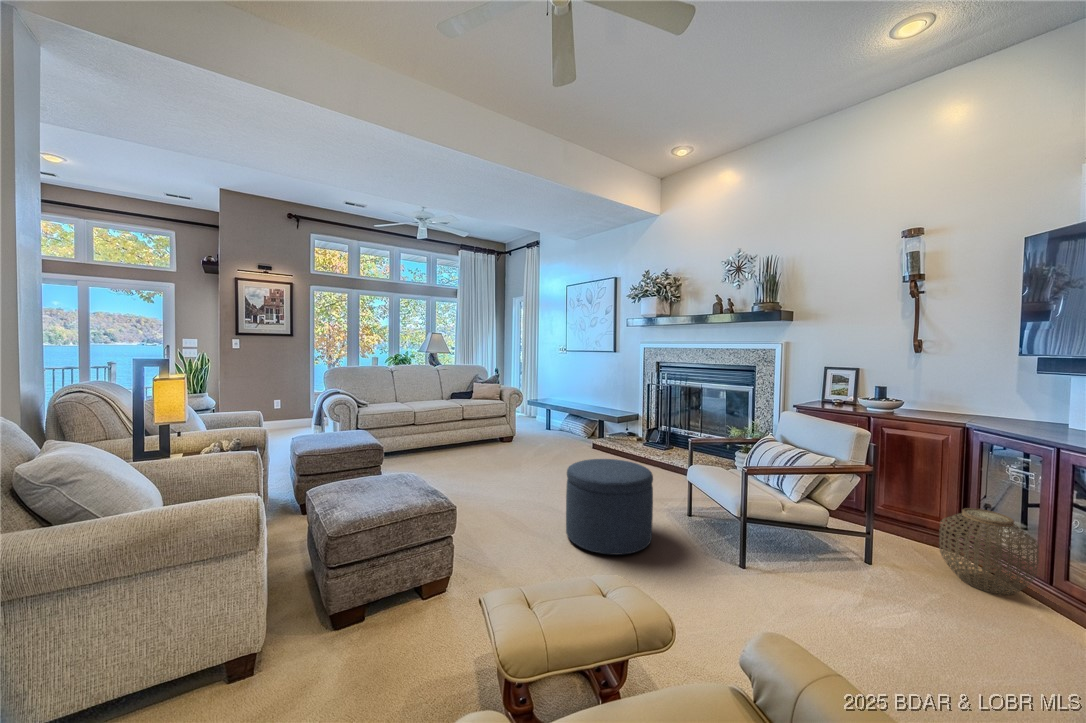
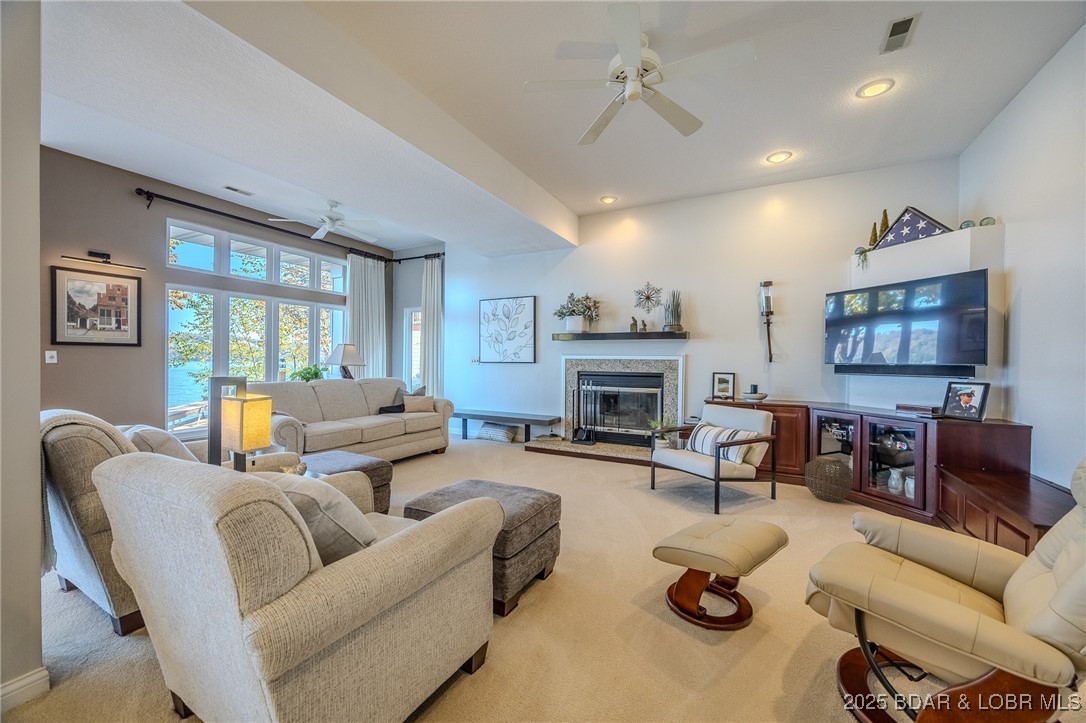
ottoman: present [566,459,653,555] -> none [585,450,654,522]

